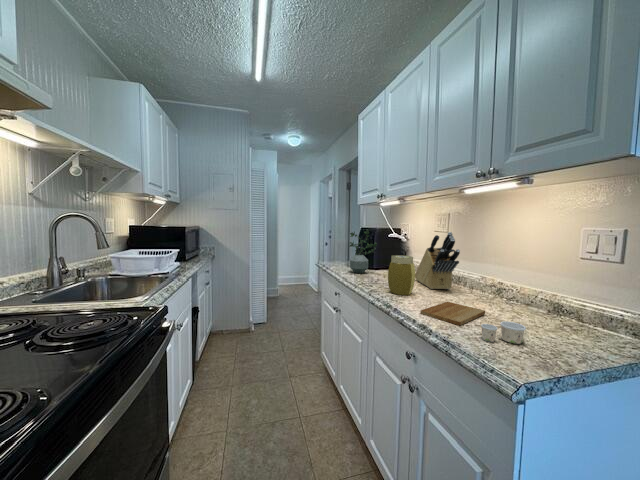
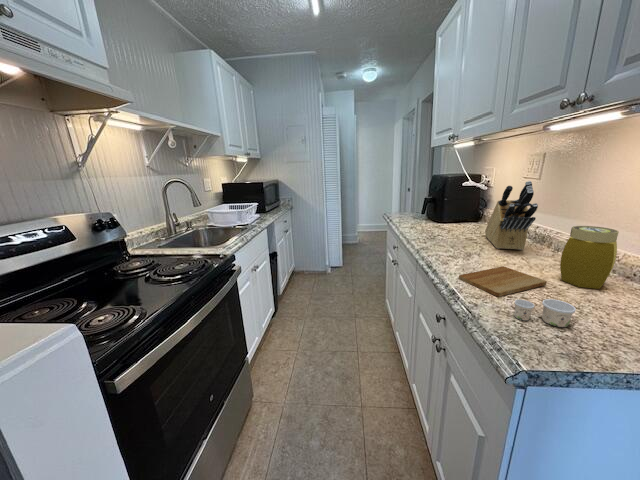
potted plant: present [349,230,377,273] -> none [410,178,444,227]
jar: present [388,255,415,295] -> present [560,226,619,289]

